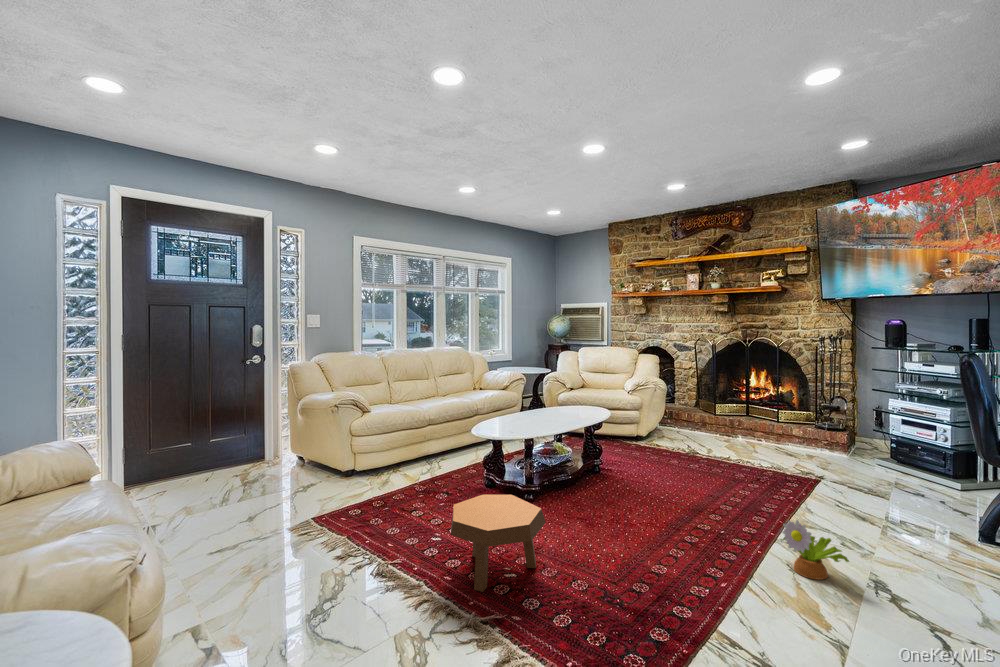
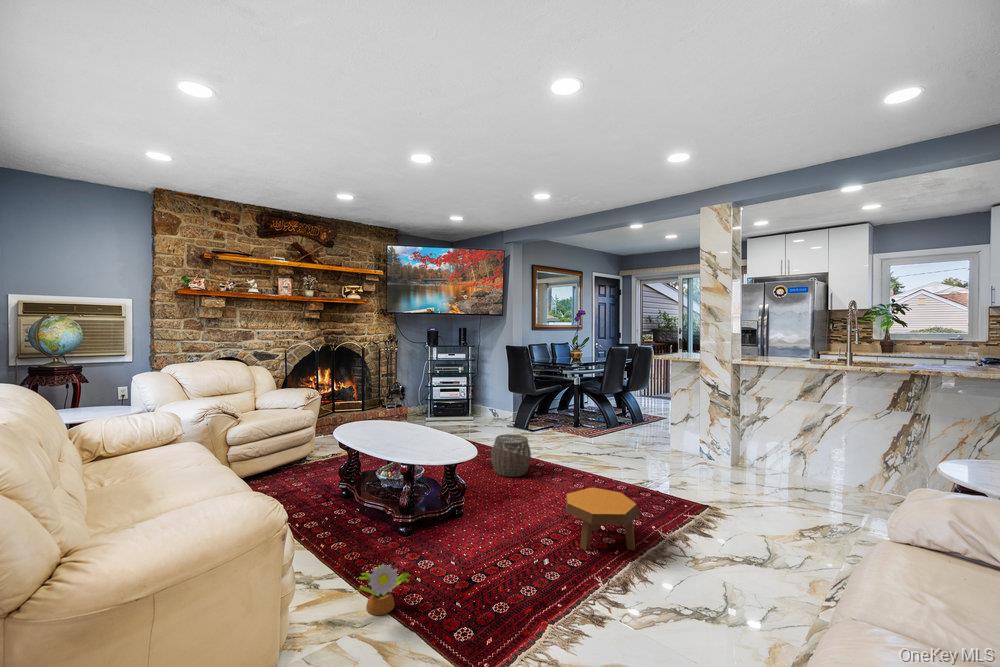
woven basket: none [668,457,733,523] -> present [491,434,531,477]
decorative plant: present [780,520,849,580] -> present [355,564,410,615]

